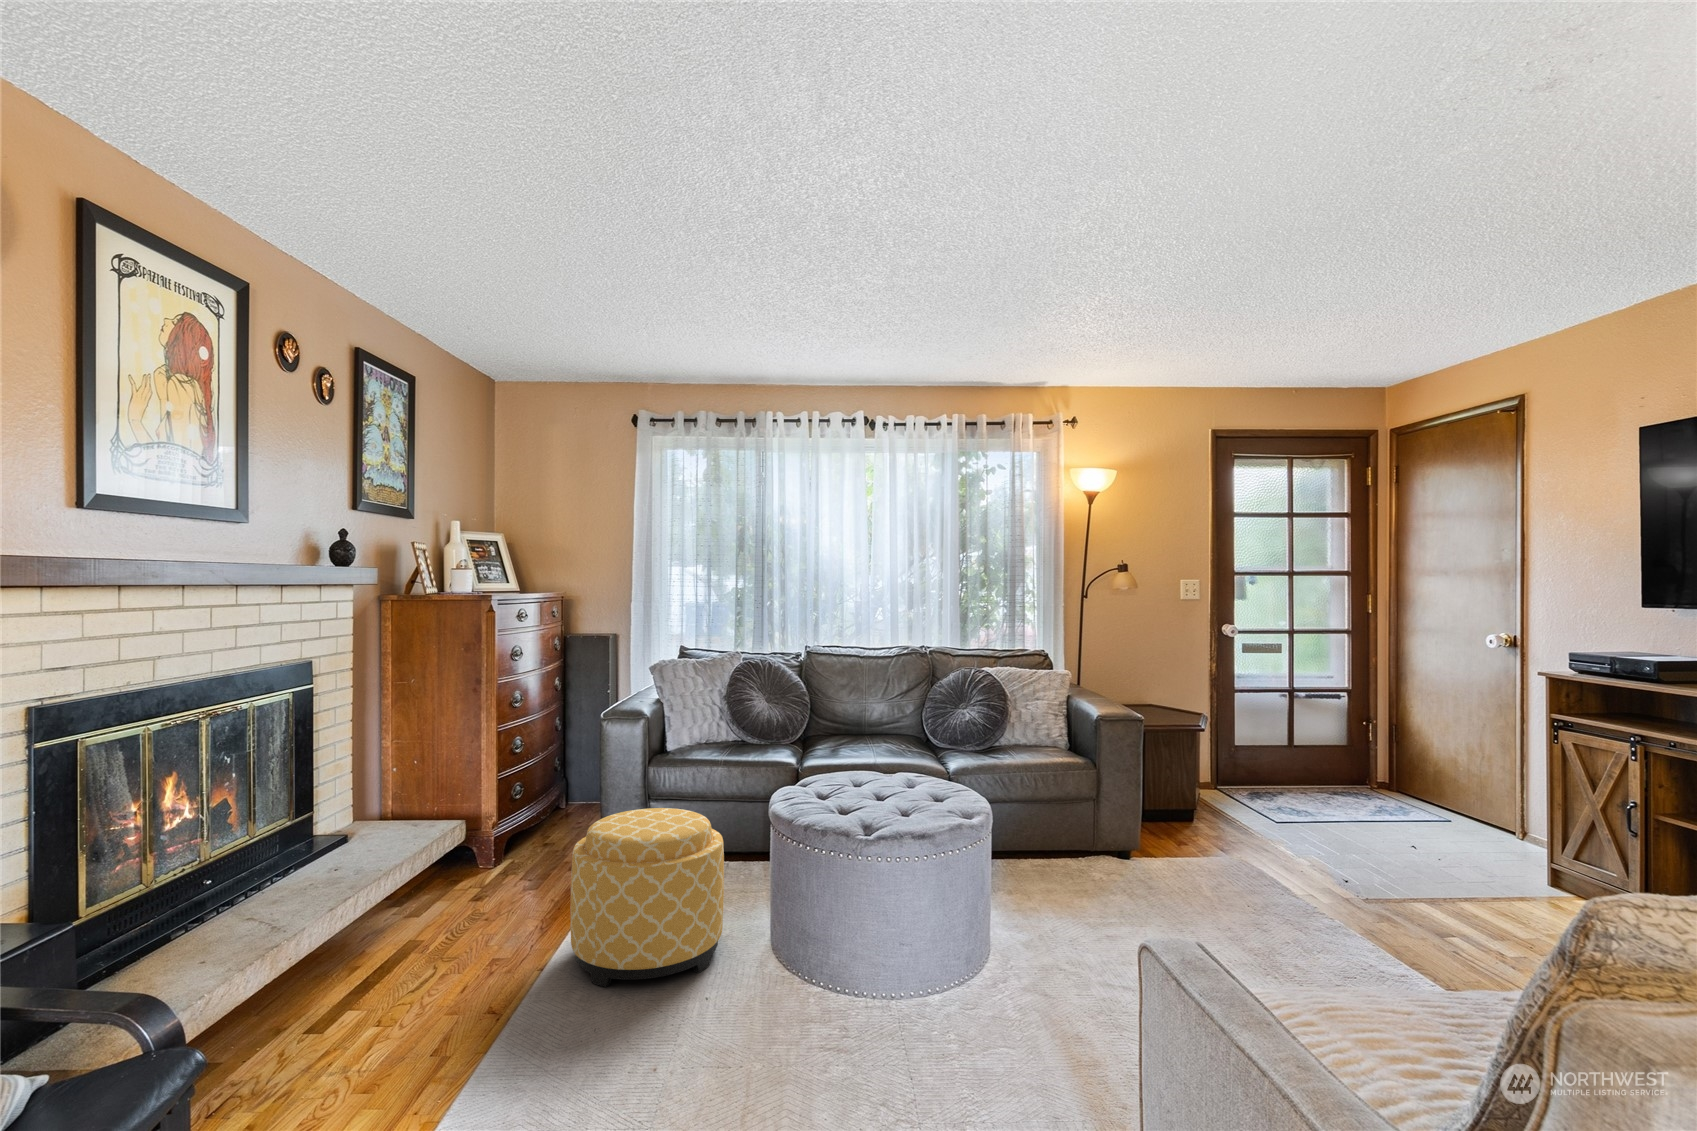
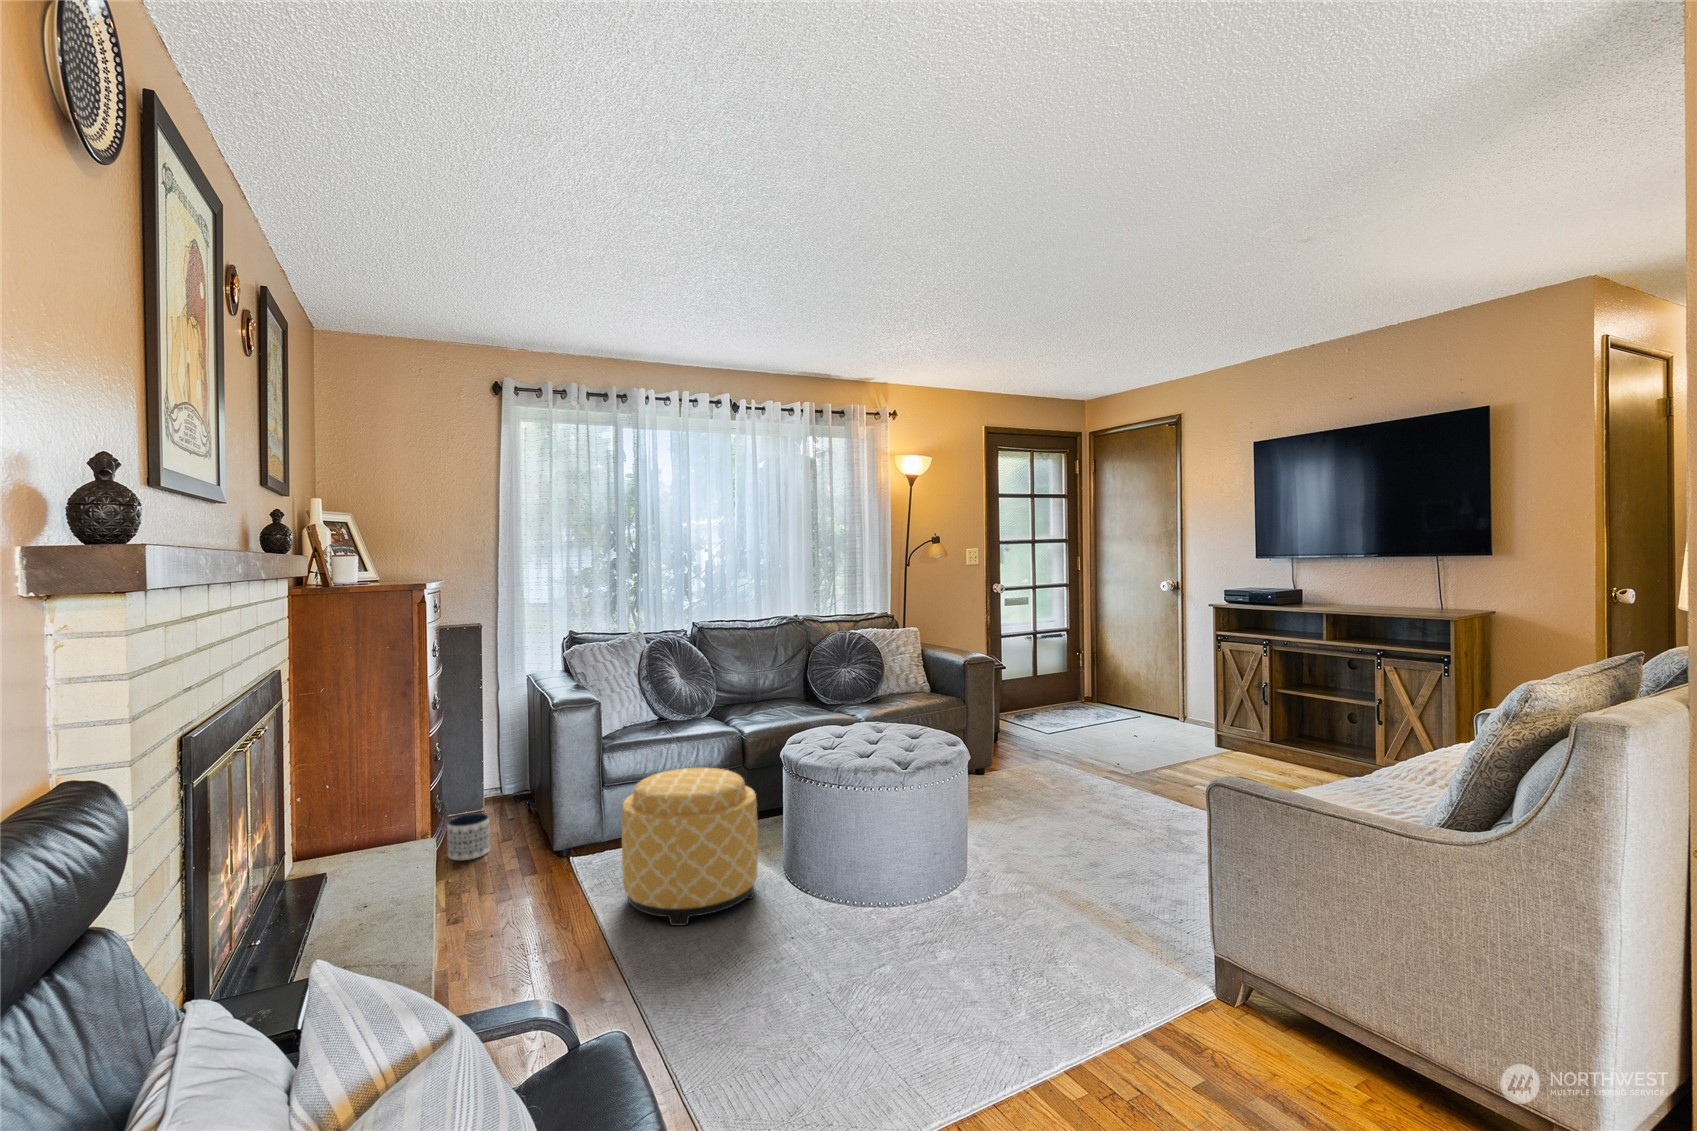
planter: none [512,824,552,868] -> present [447,814,490,860]

